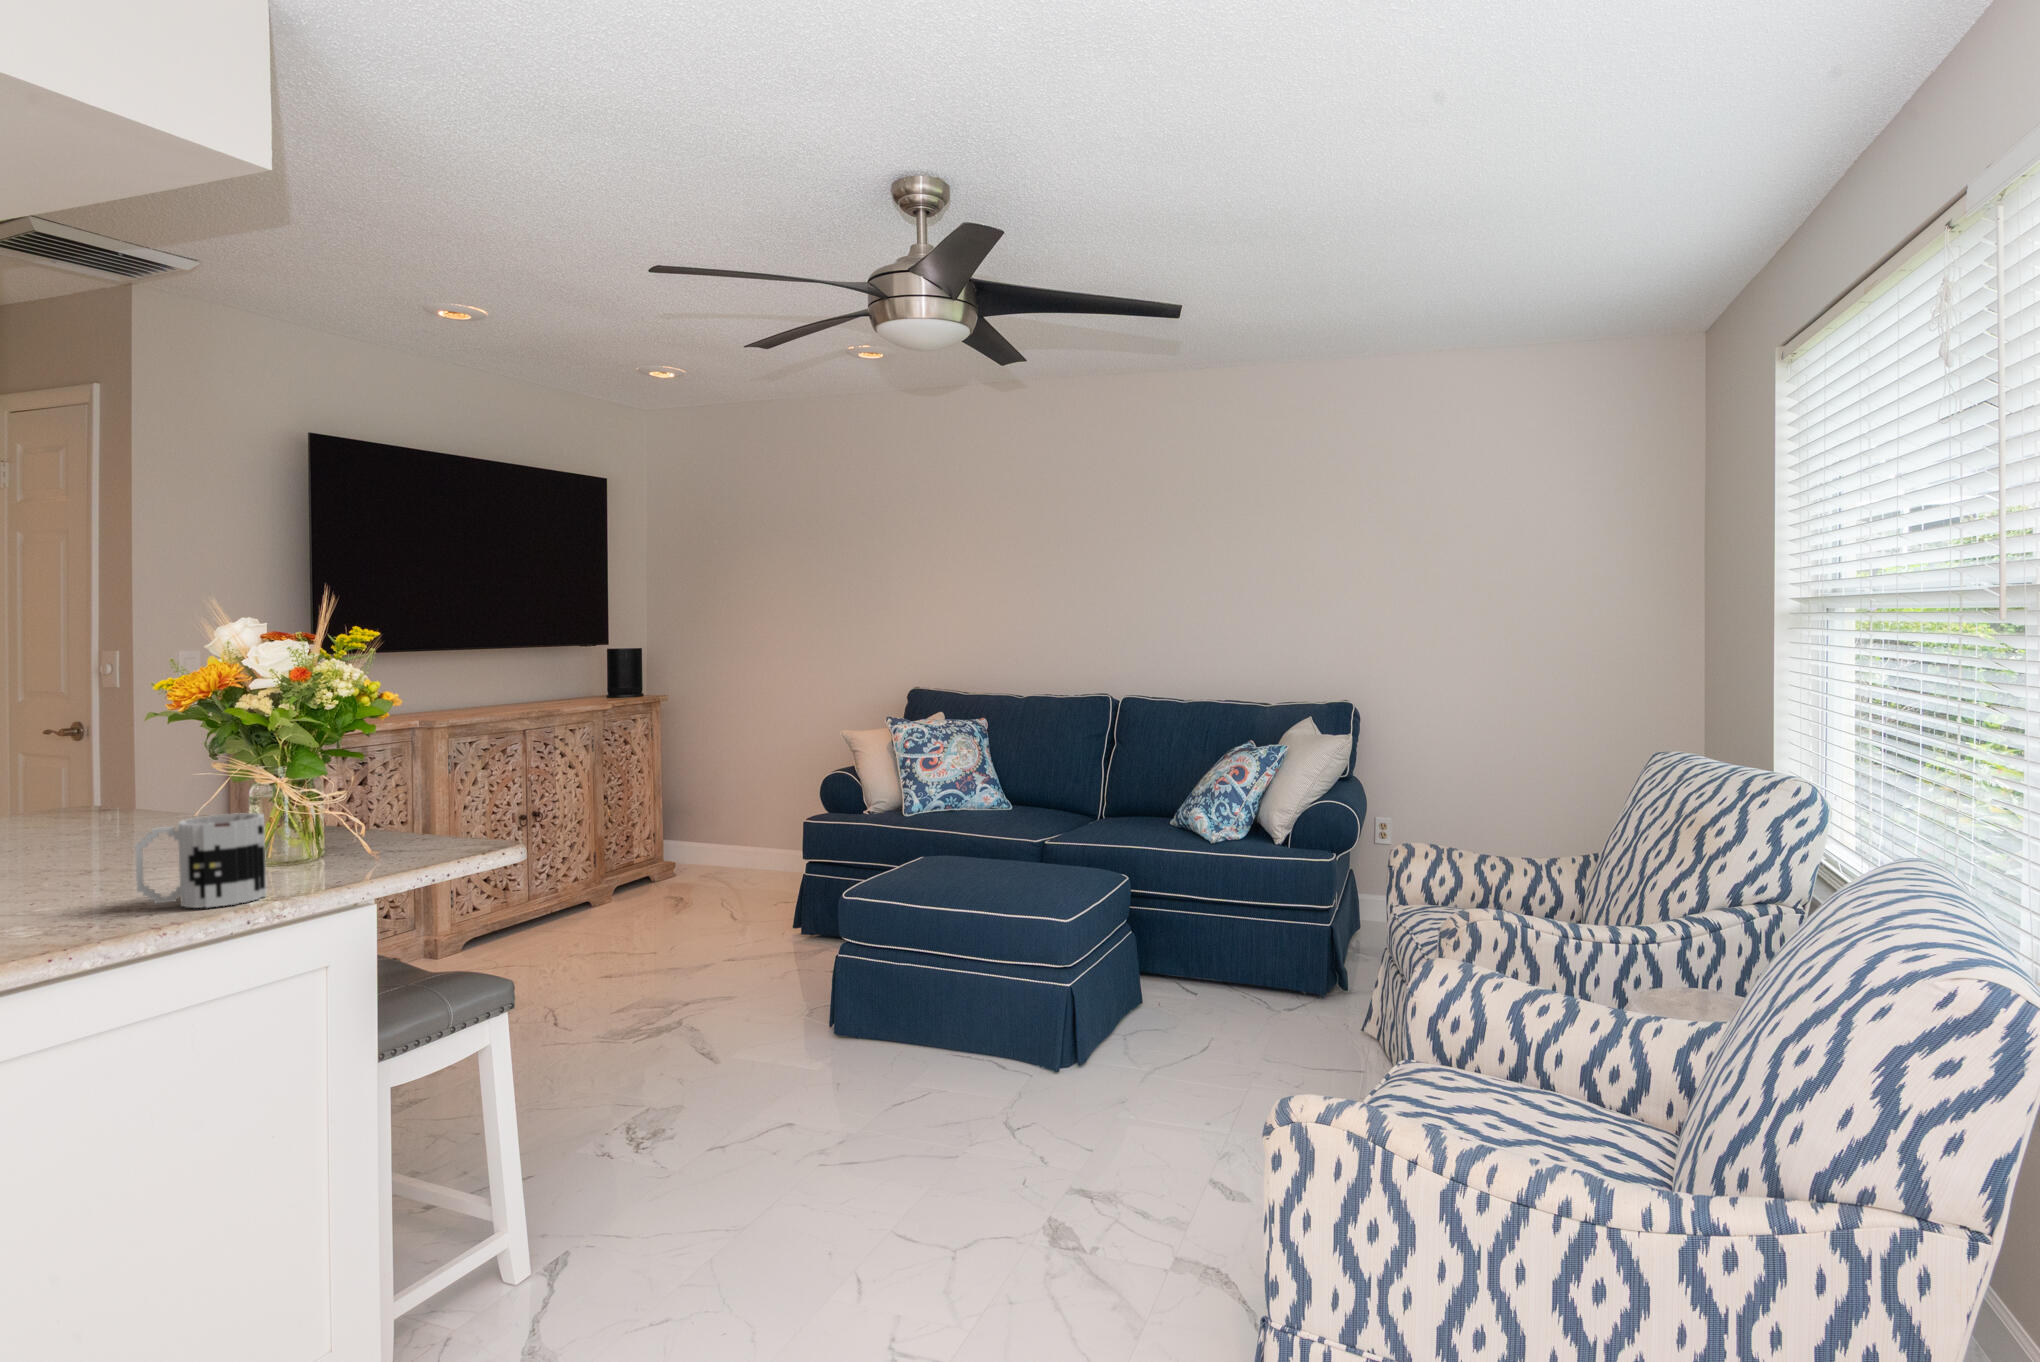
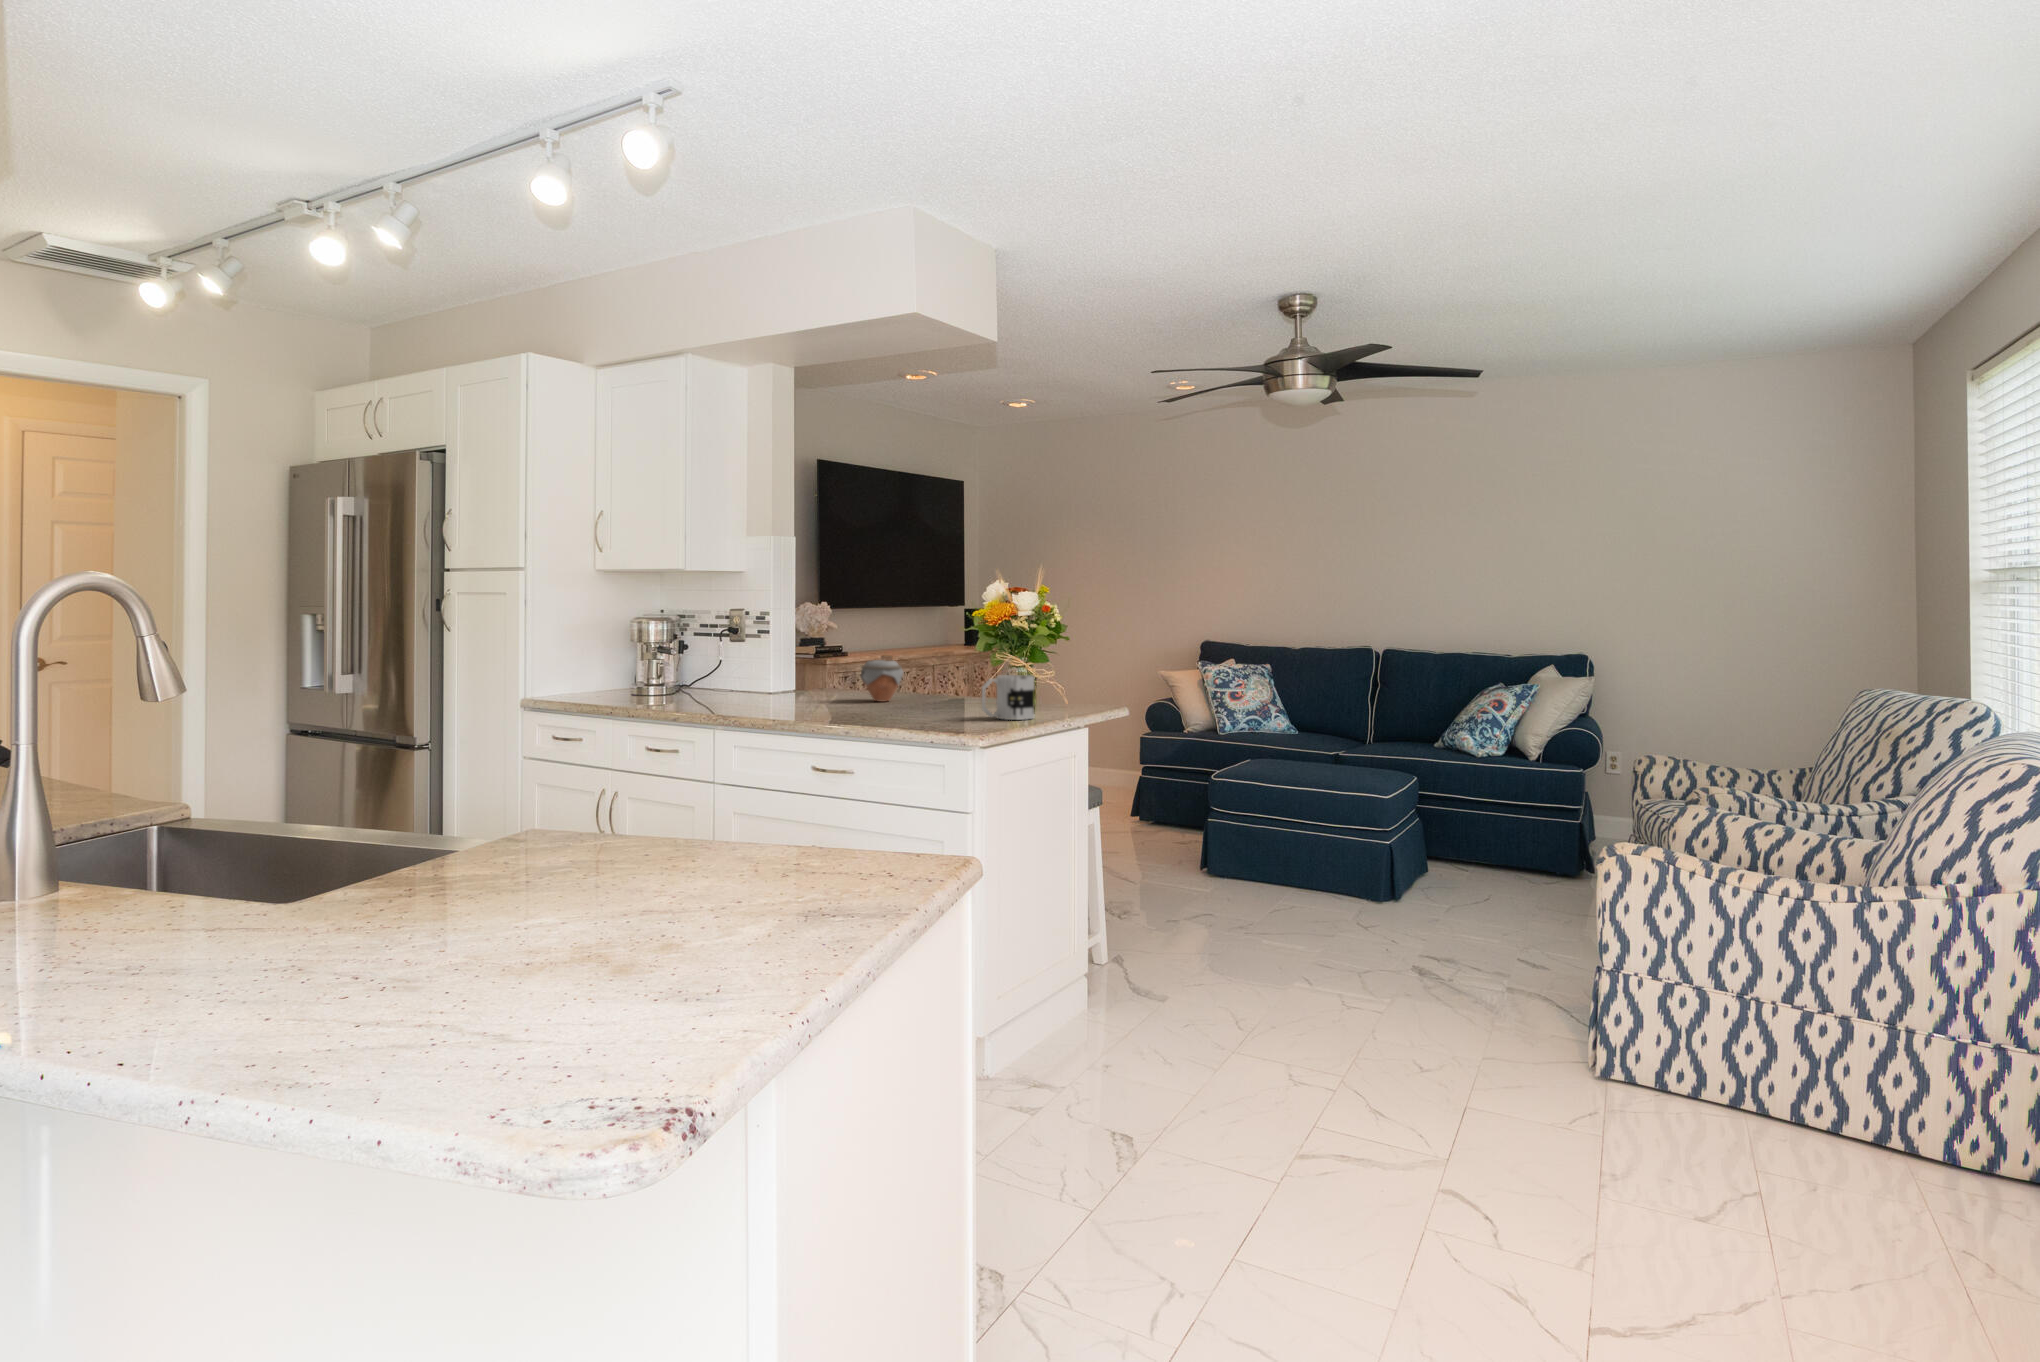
jar: none [49,772,159,849] -> present [861,660,903,702]

